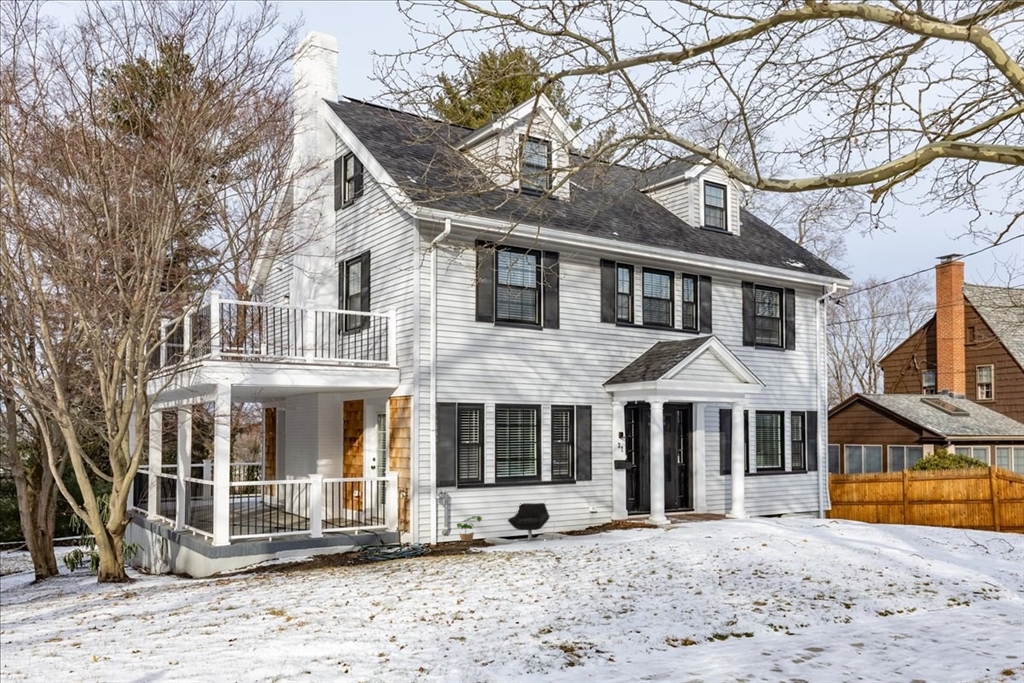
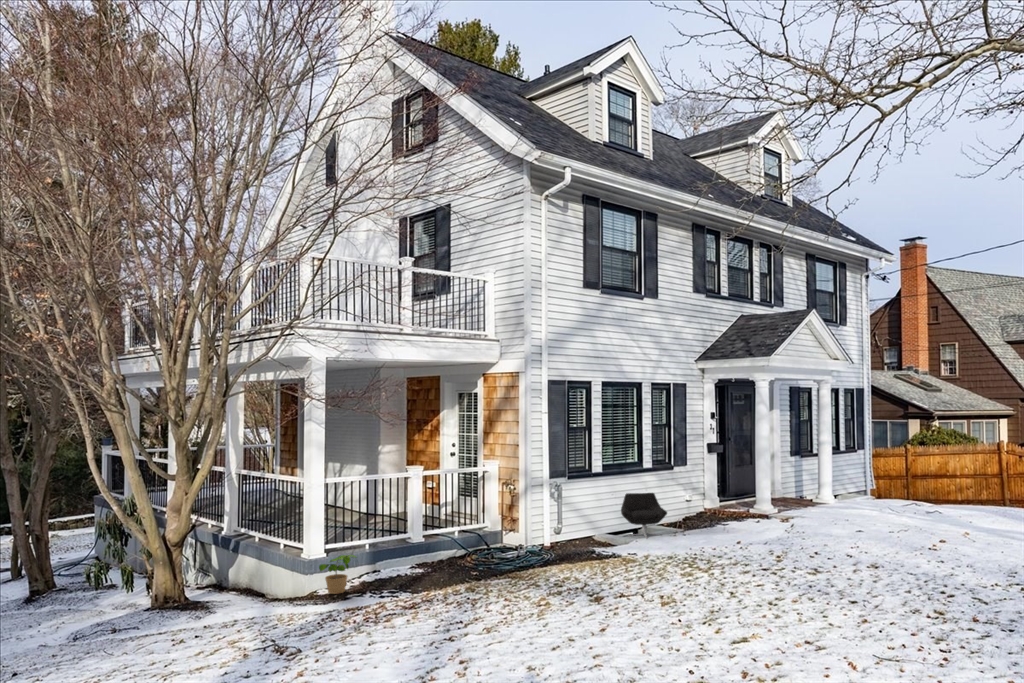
potted plant: present [457,516,482,545] -> present [319,555,356,594]

